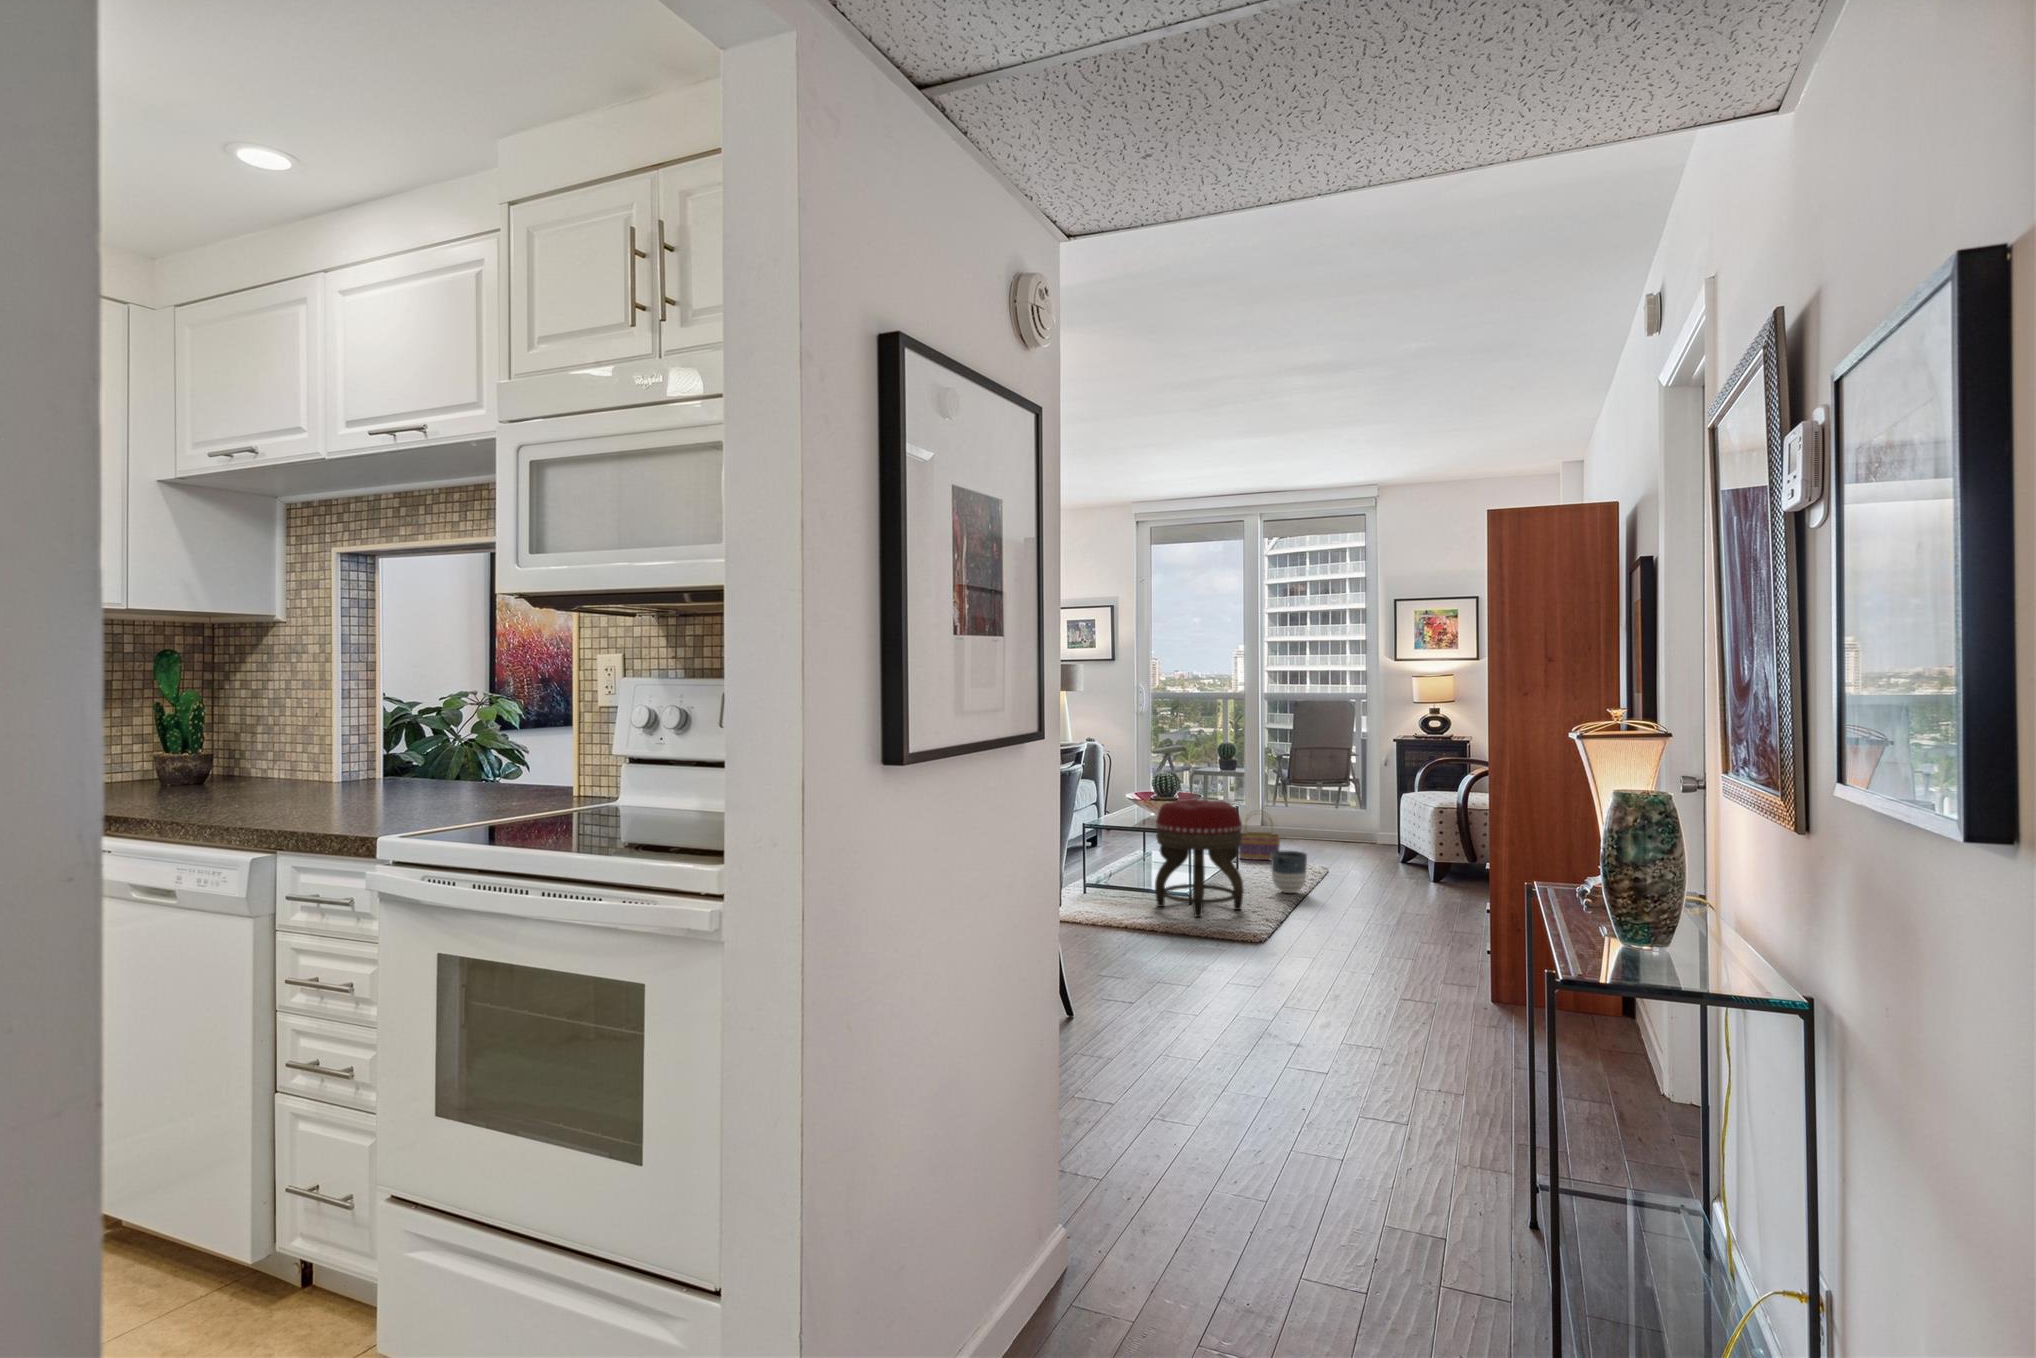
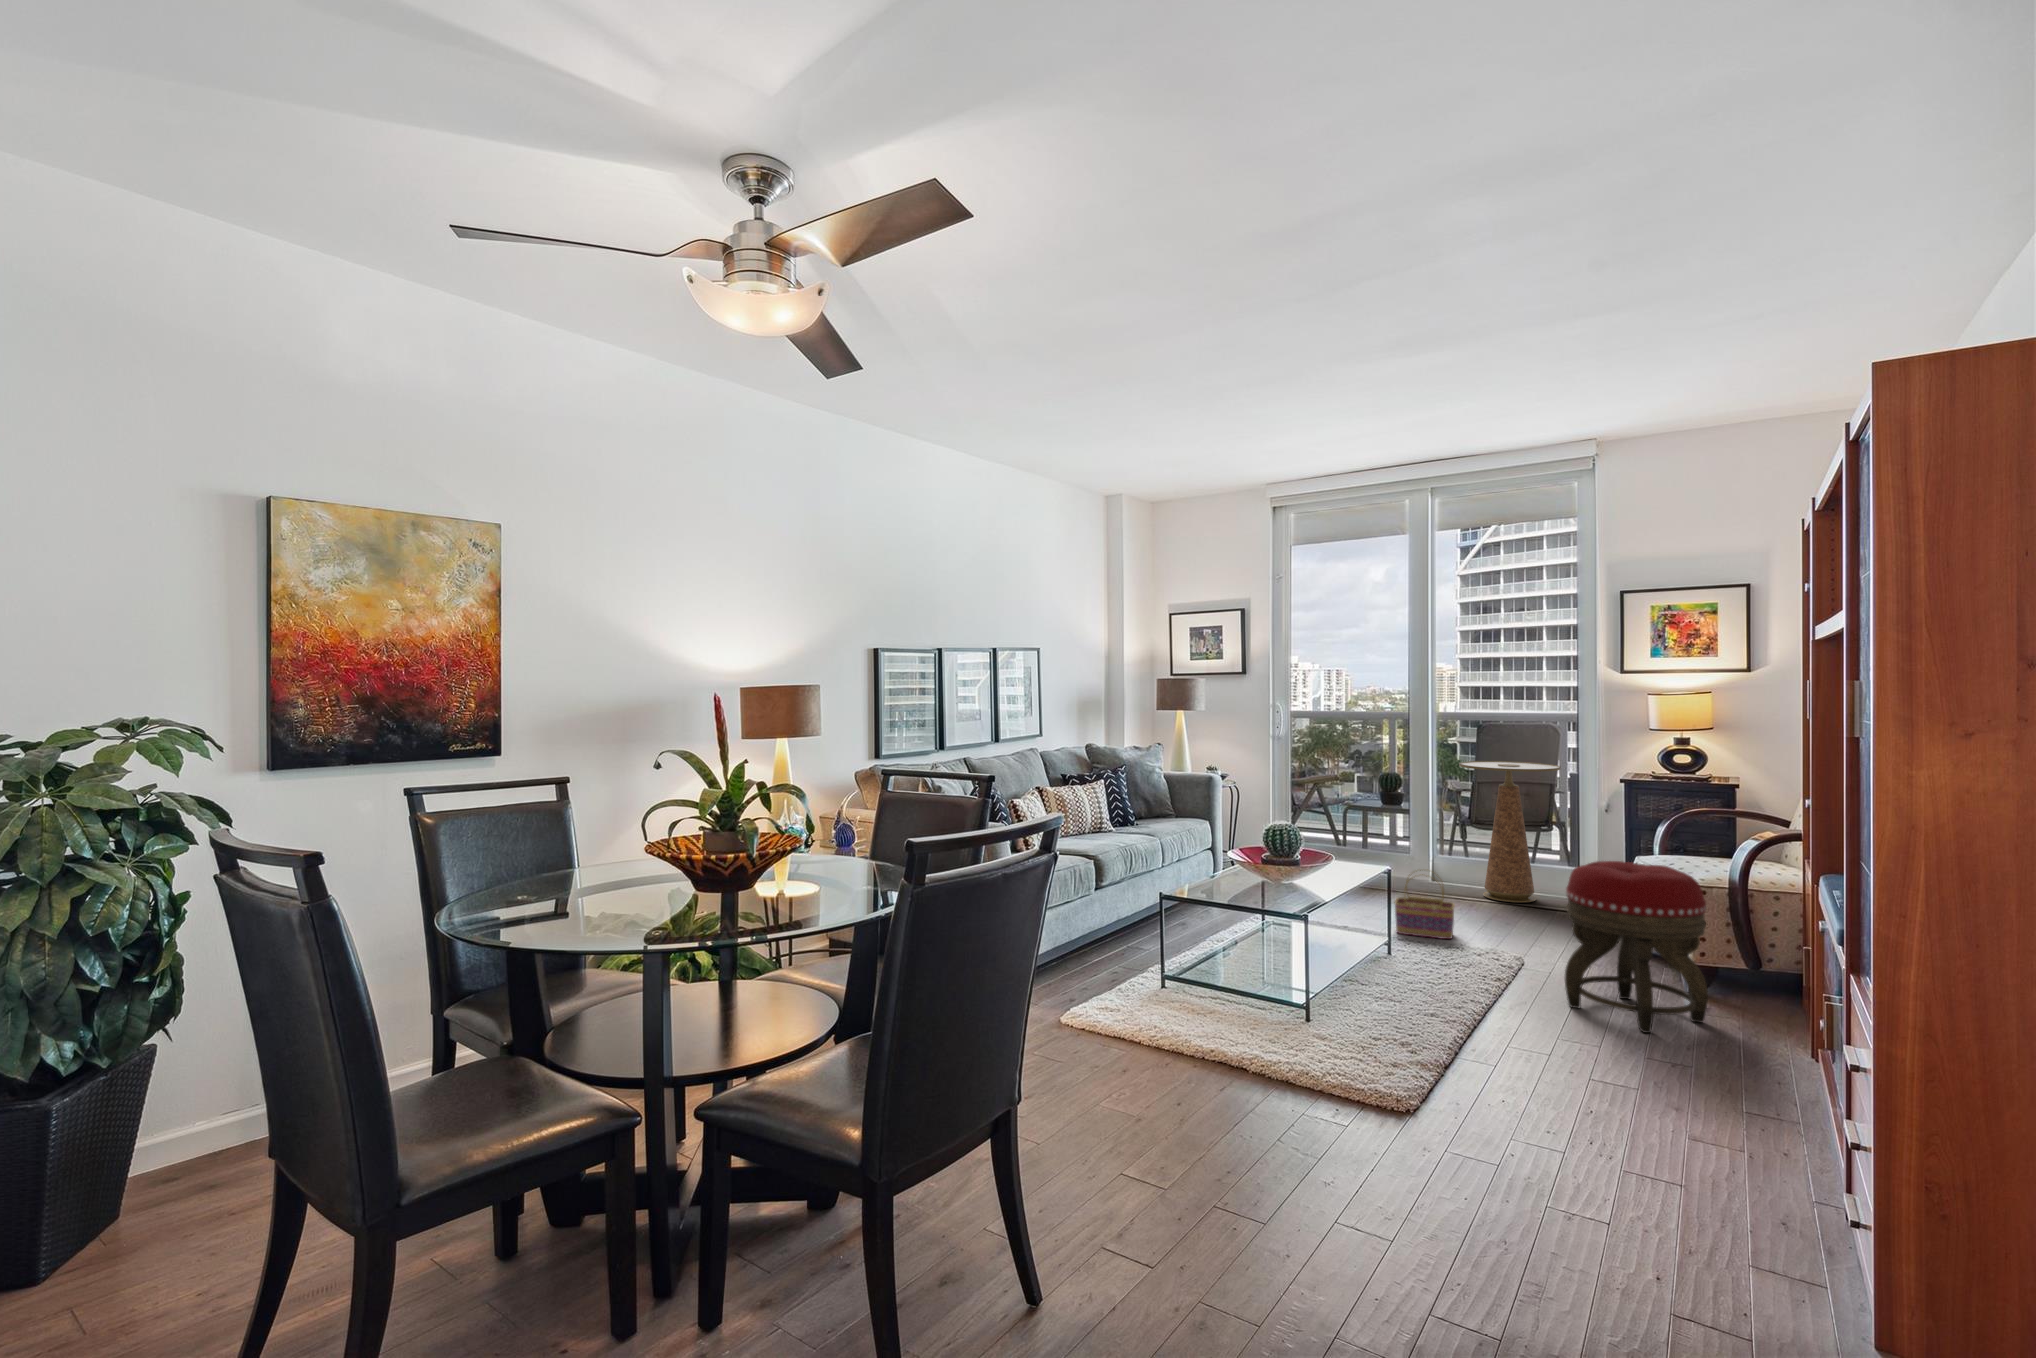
side table: none [1281,731,1353,838] -> present [1459,761,1561,903]
footstool: present [1155,799,1244,917] -> present [1565,861,1708,1033]
planter: present [1271,850,1307,893] -> none [1435,940,1491,1004]

